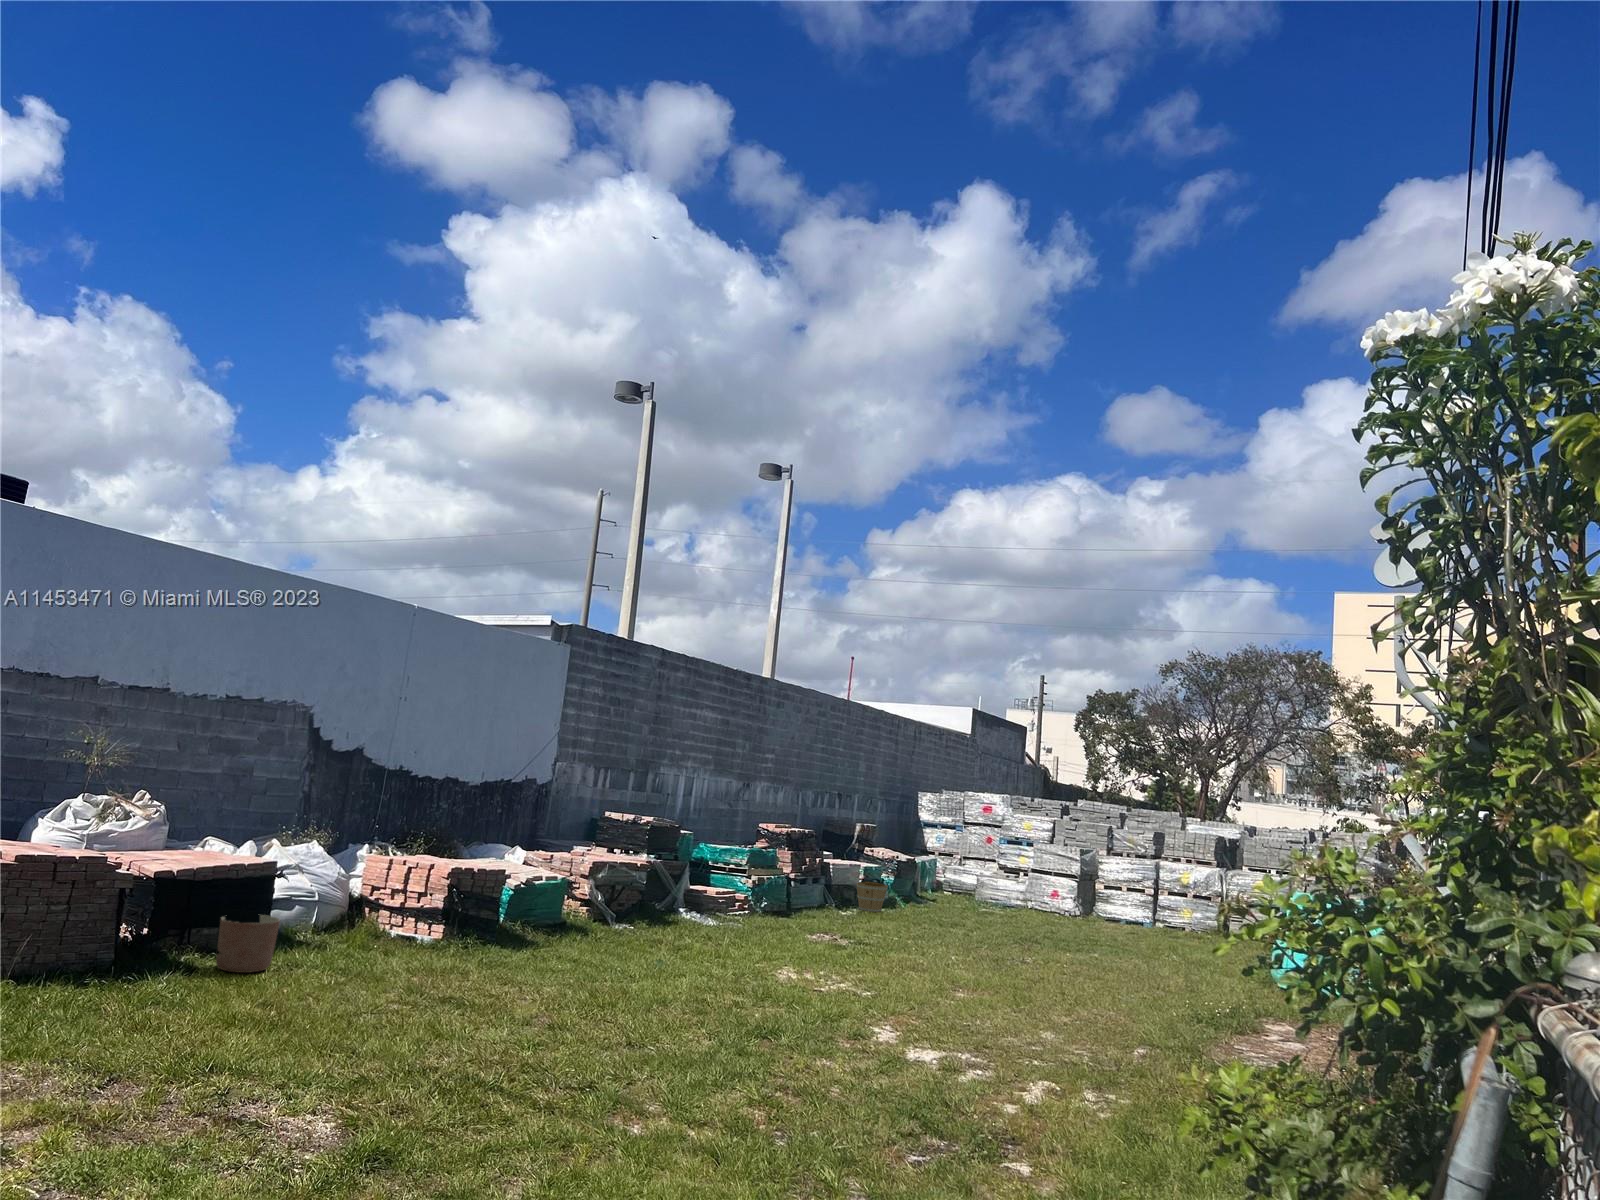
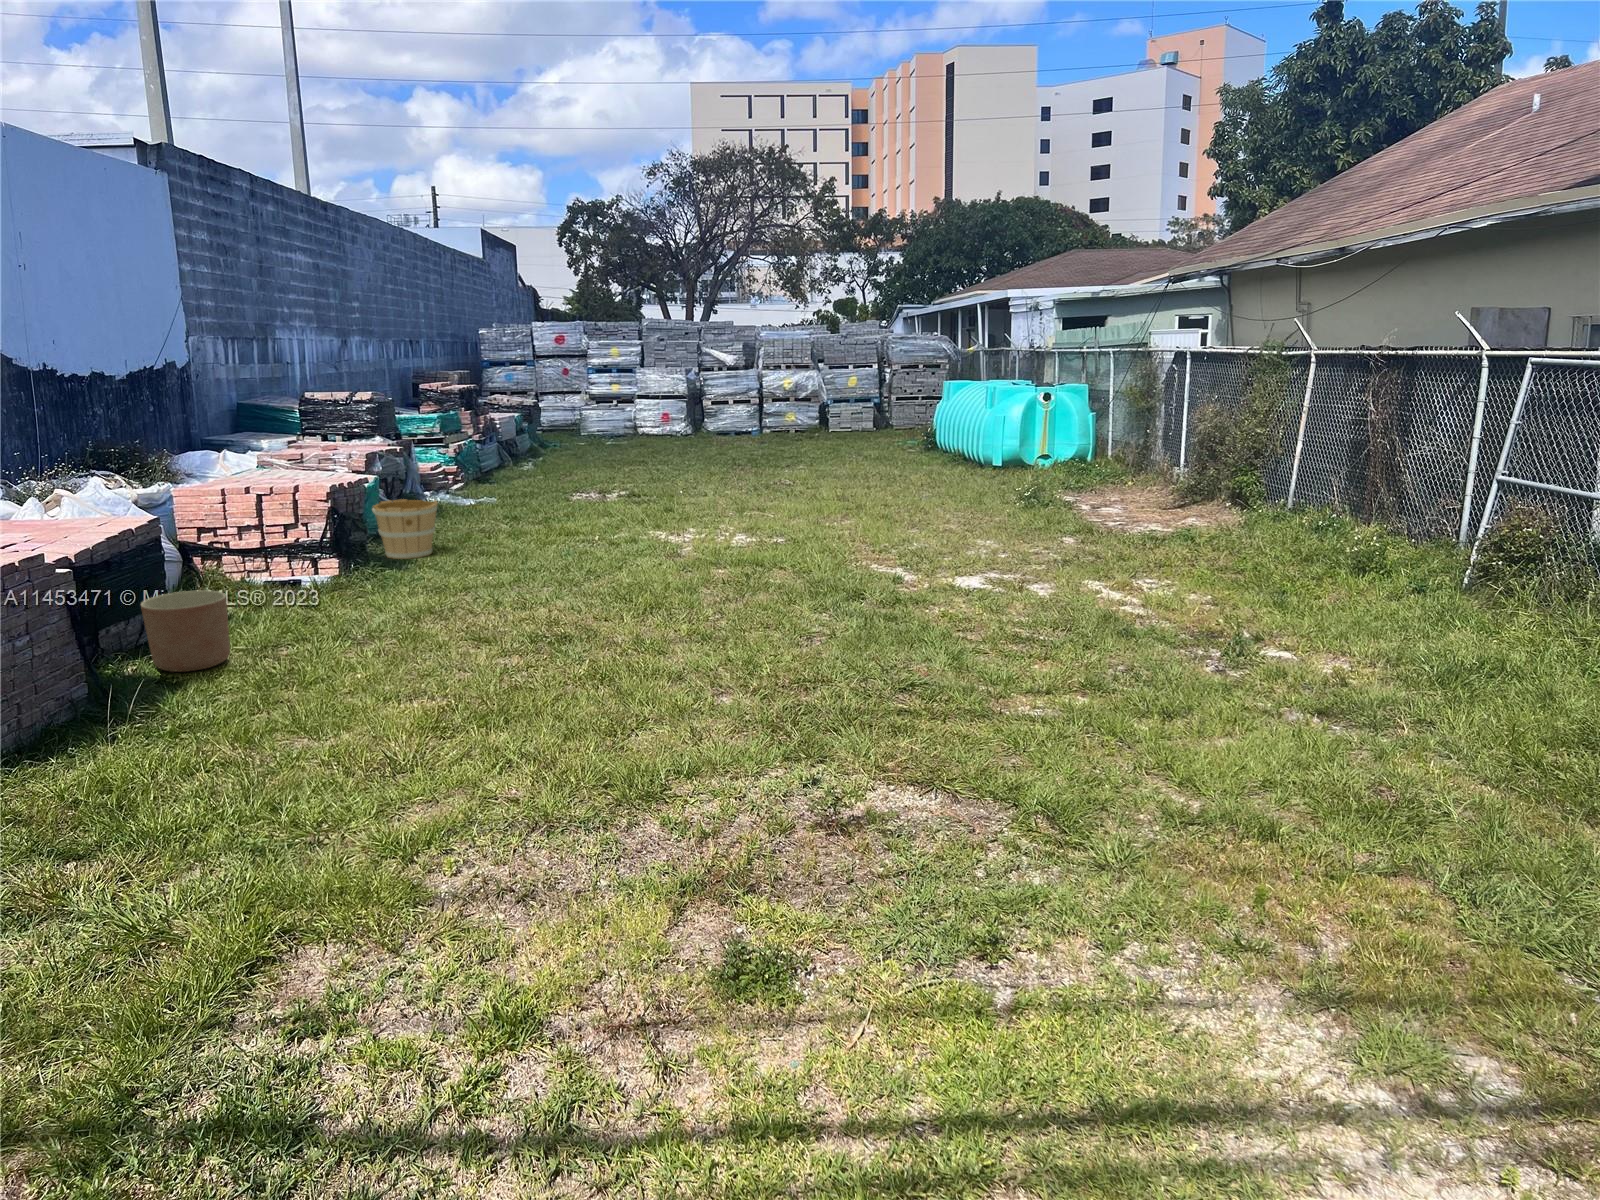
wooden bucket: present [856,882,888,912] -> present [372,499,437,559]

